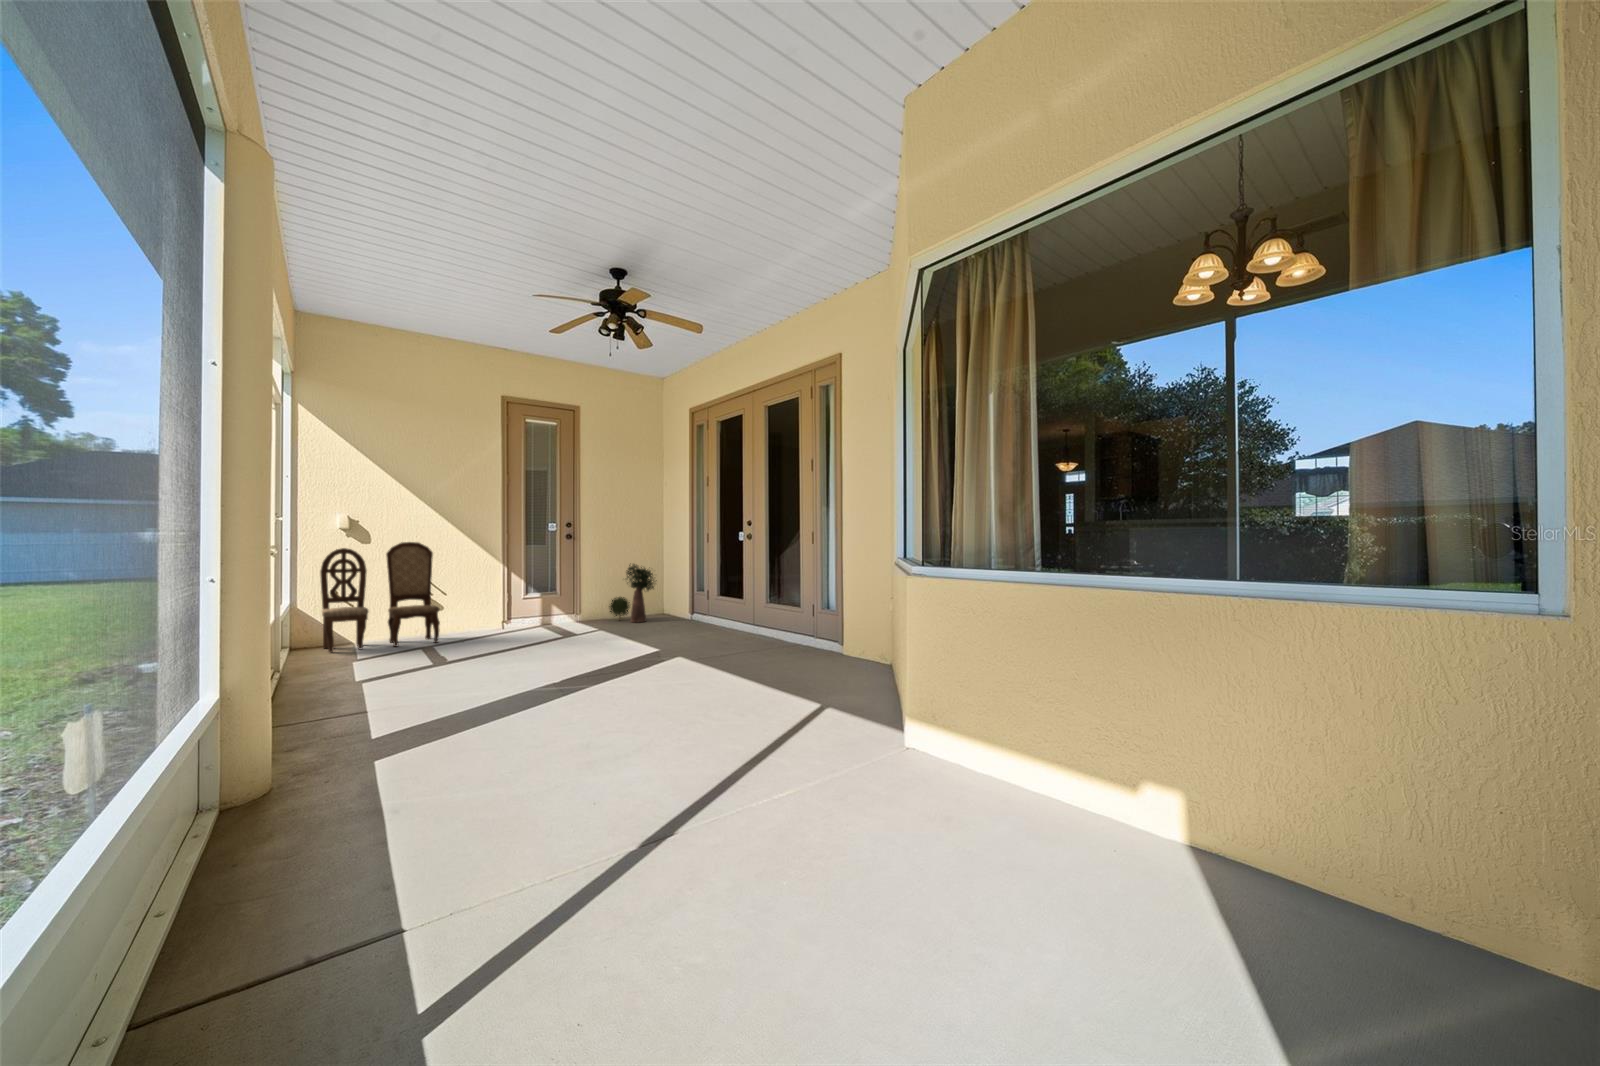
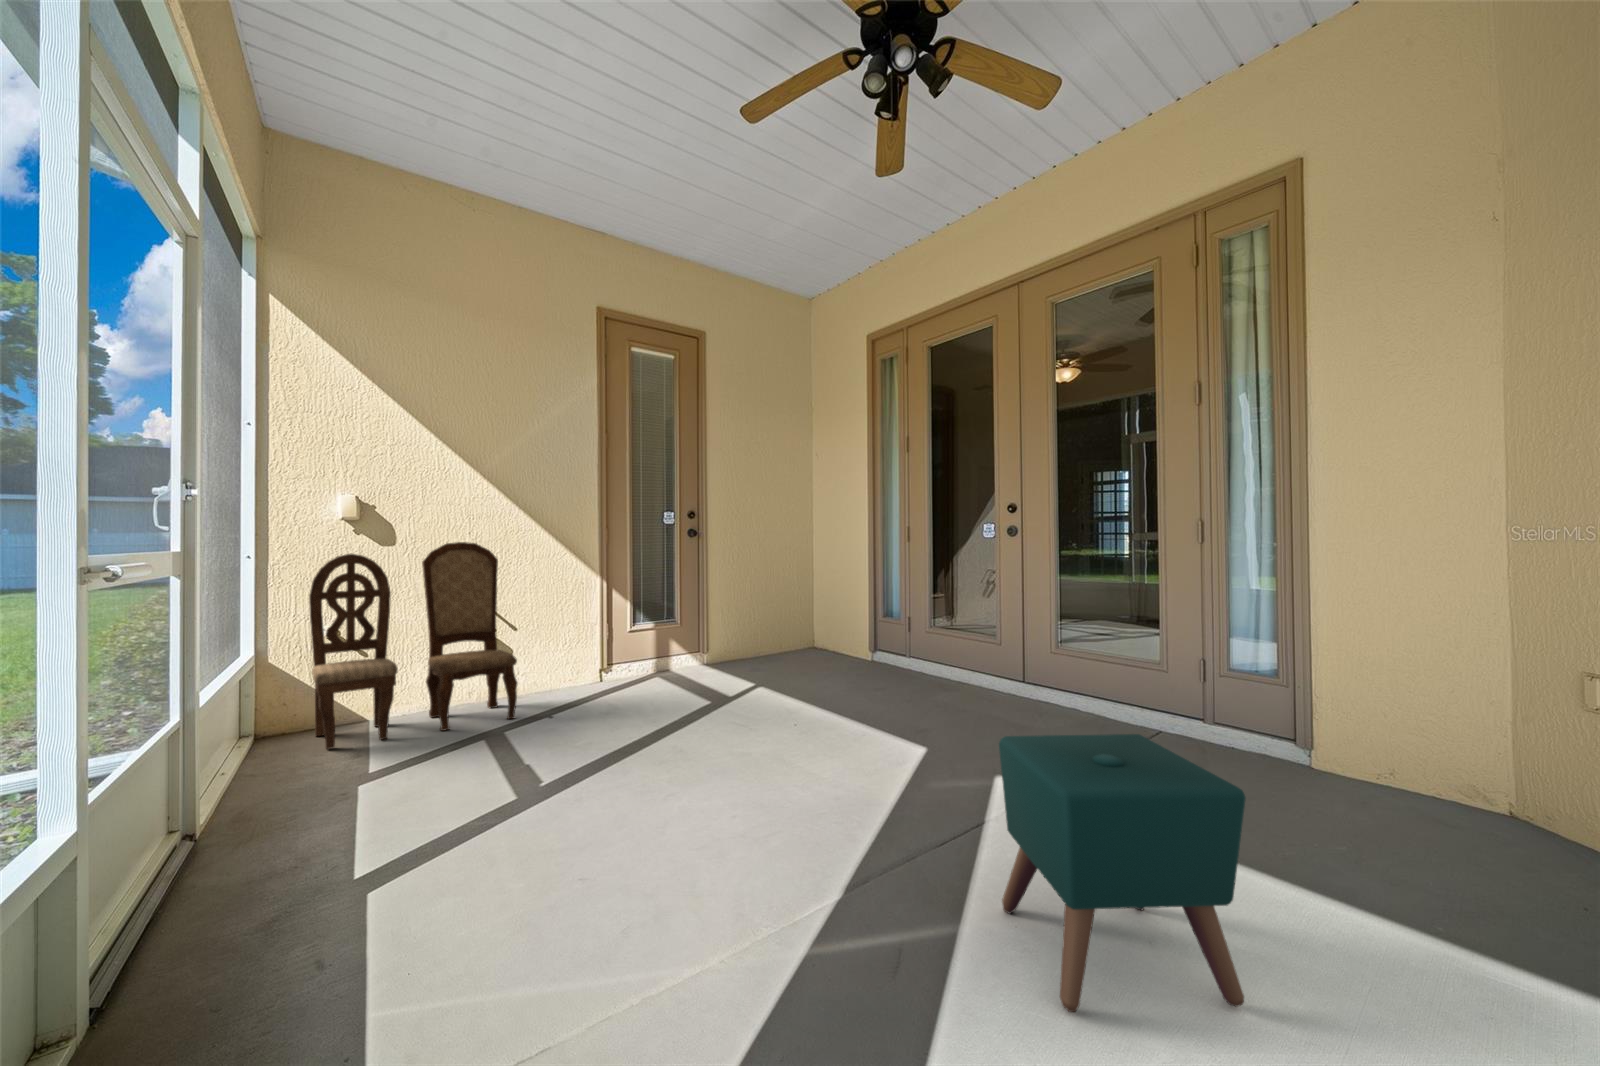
potted plant: present [609,564,655,622] -> none [746,573,823,665]
ottoman: none [581,618,661,705] -> present [999,734,1246,1012]

